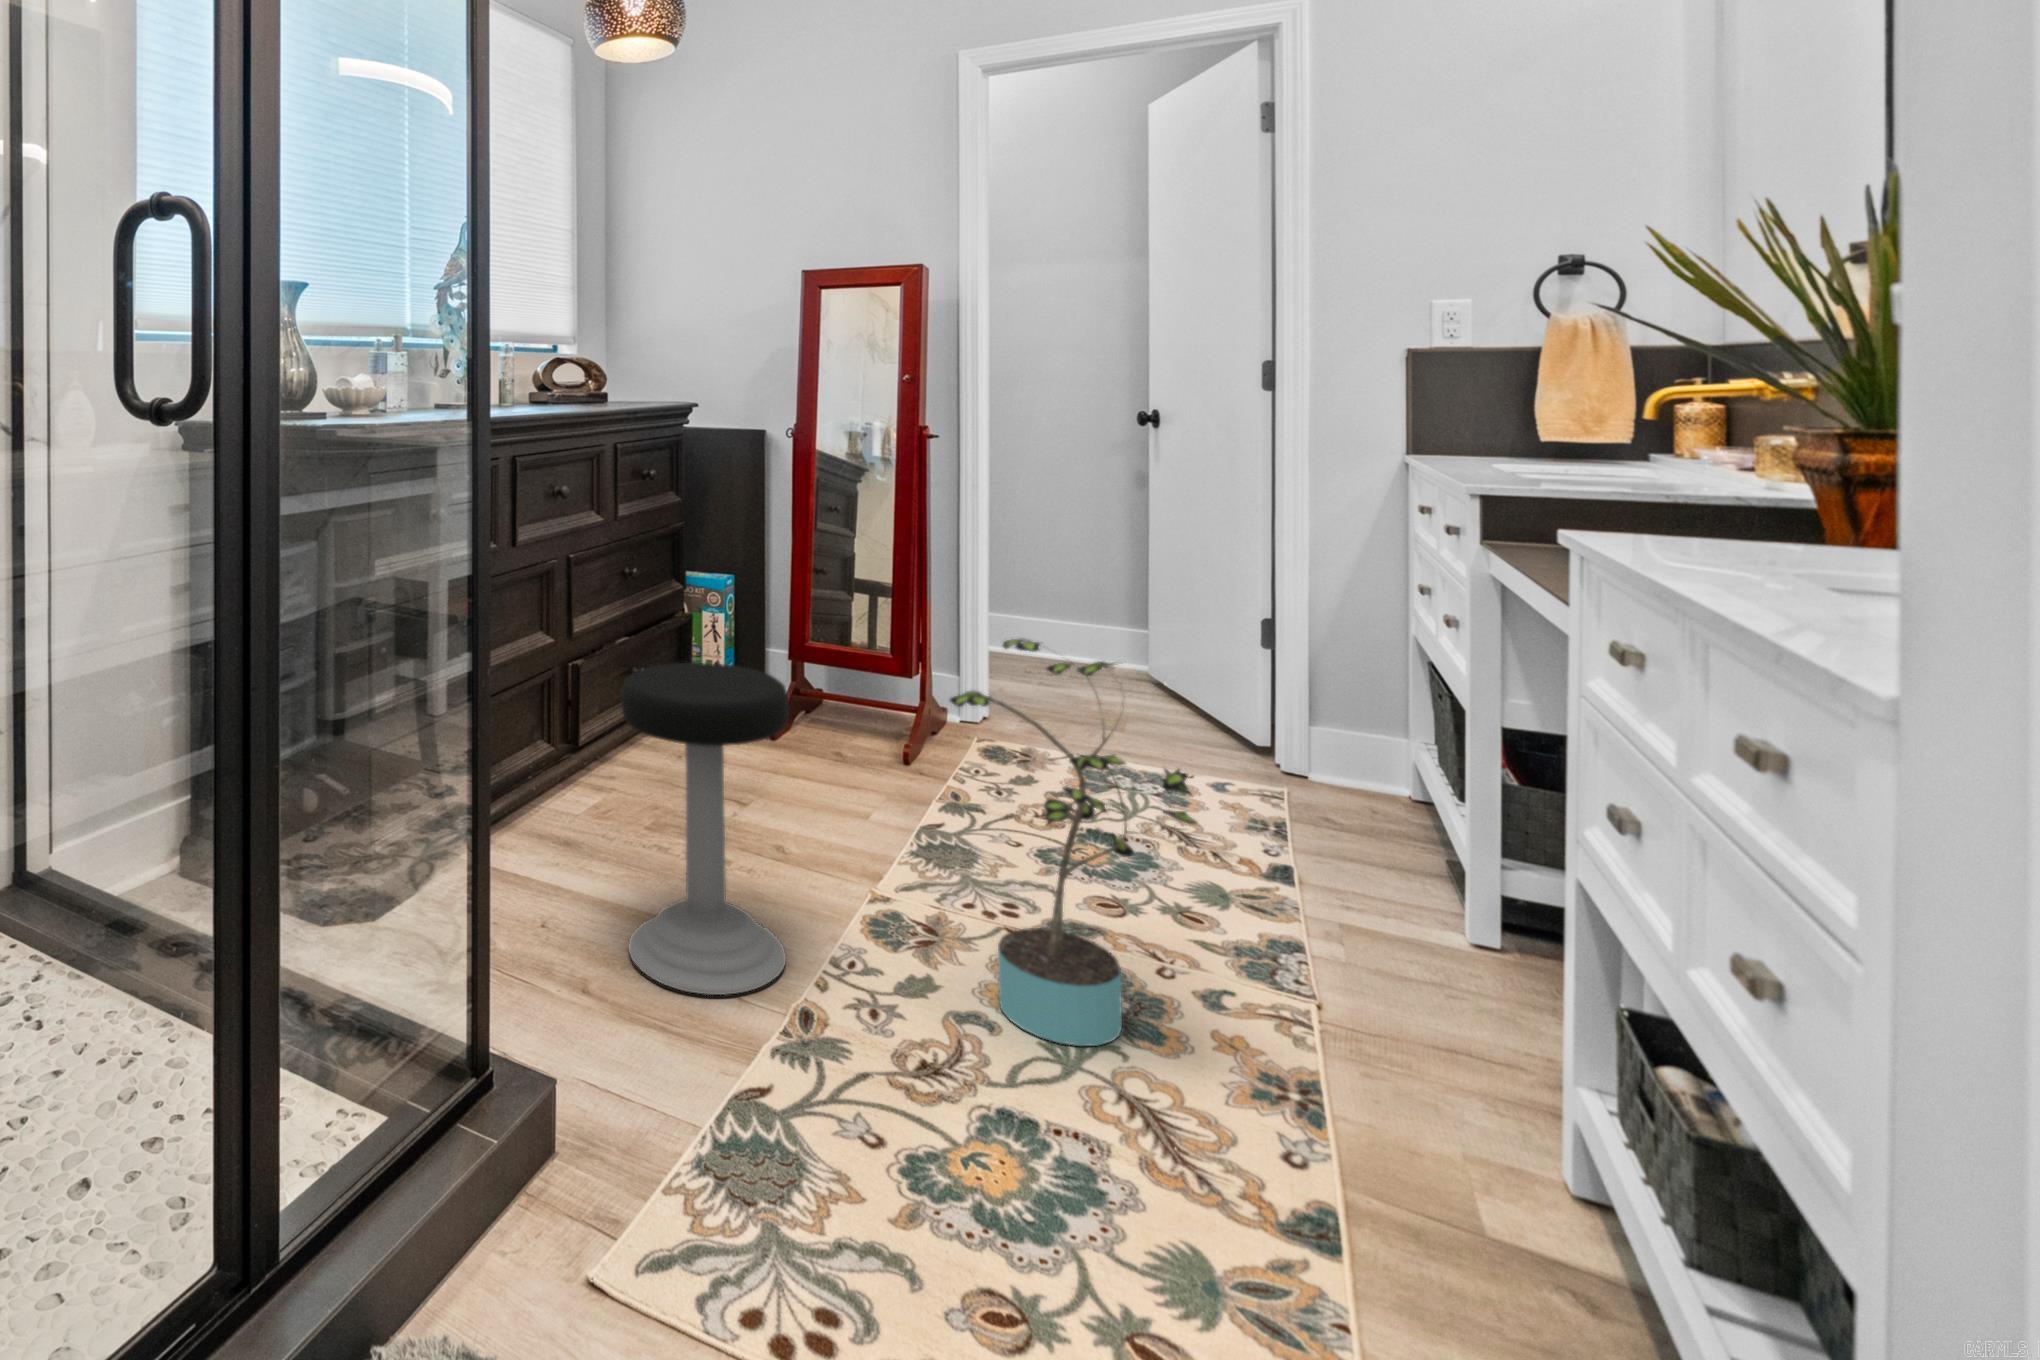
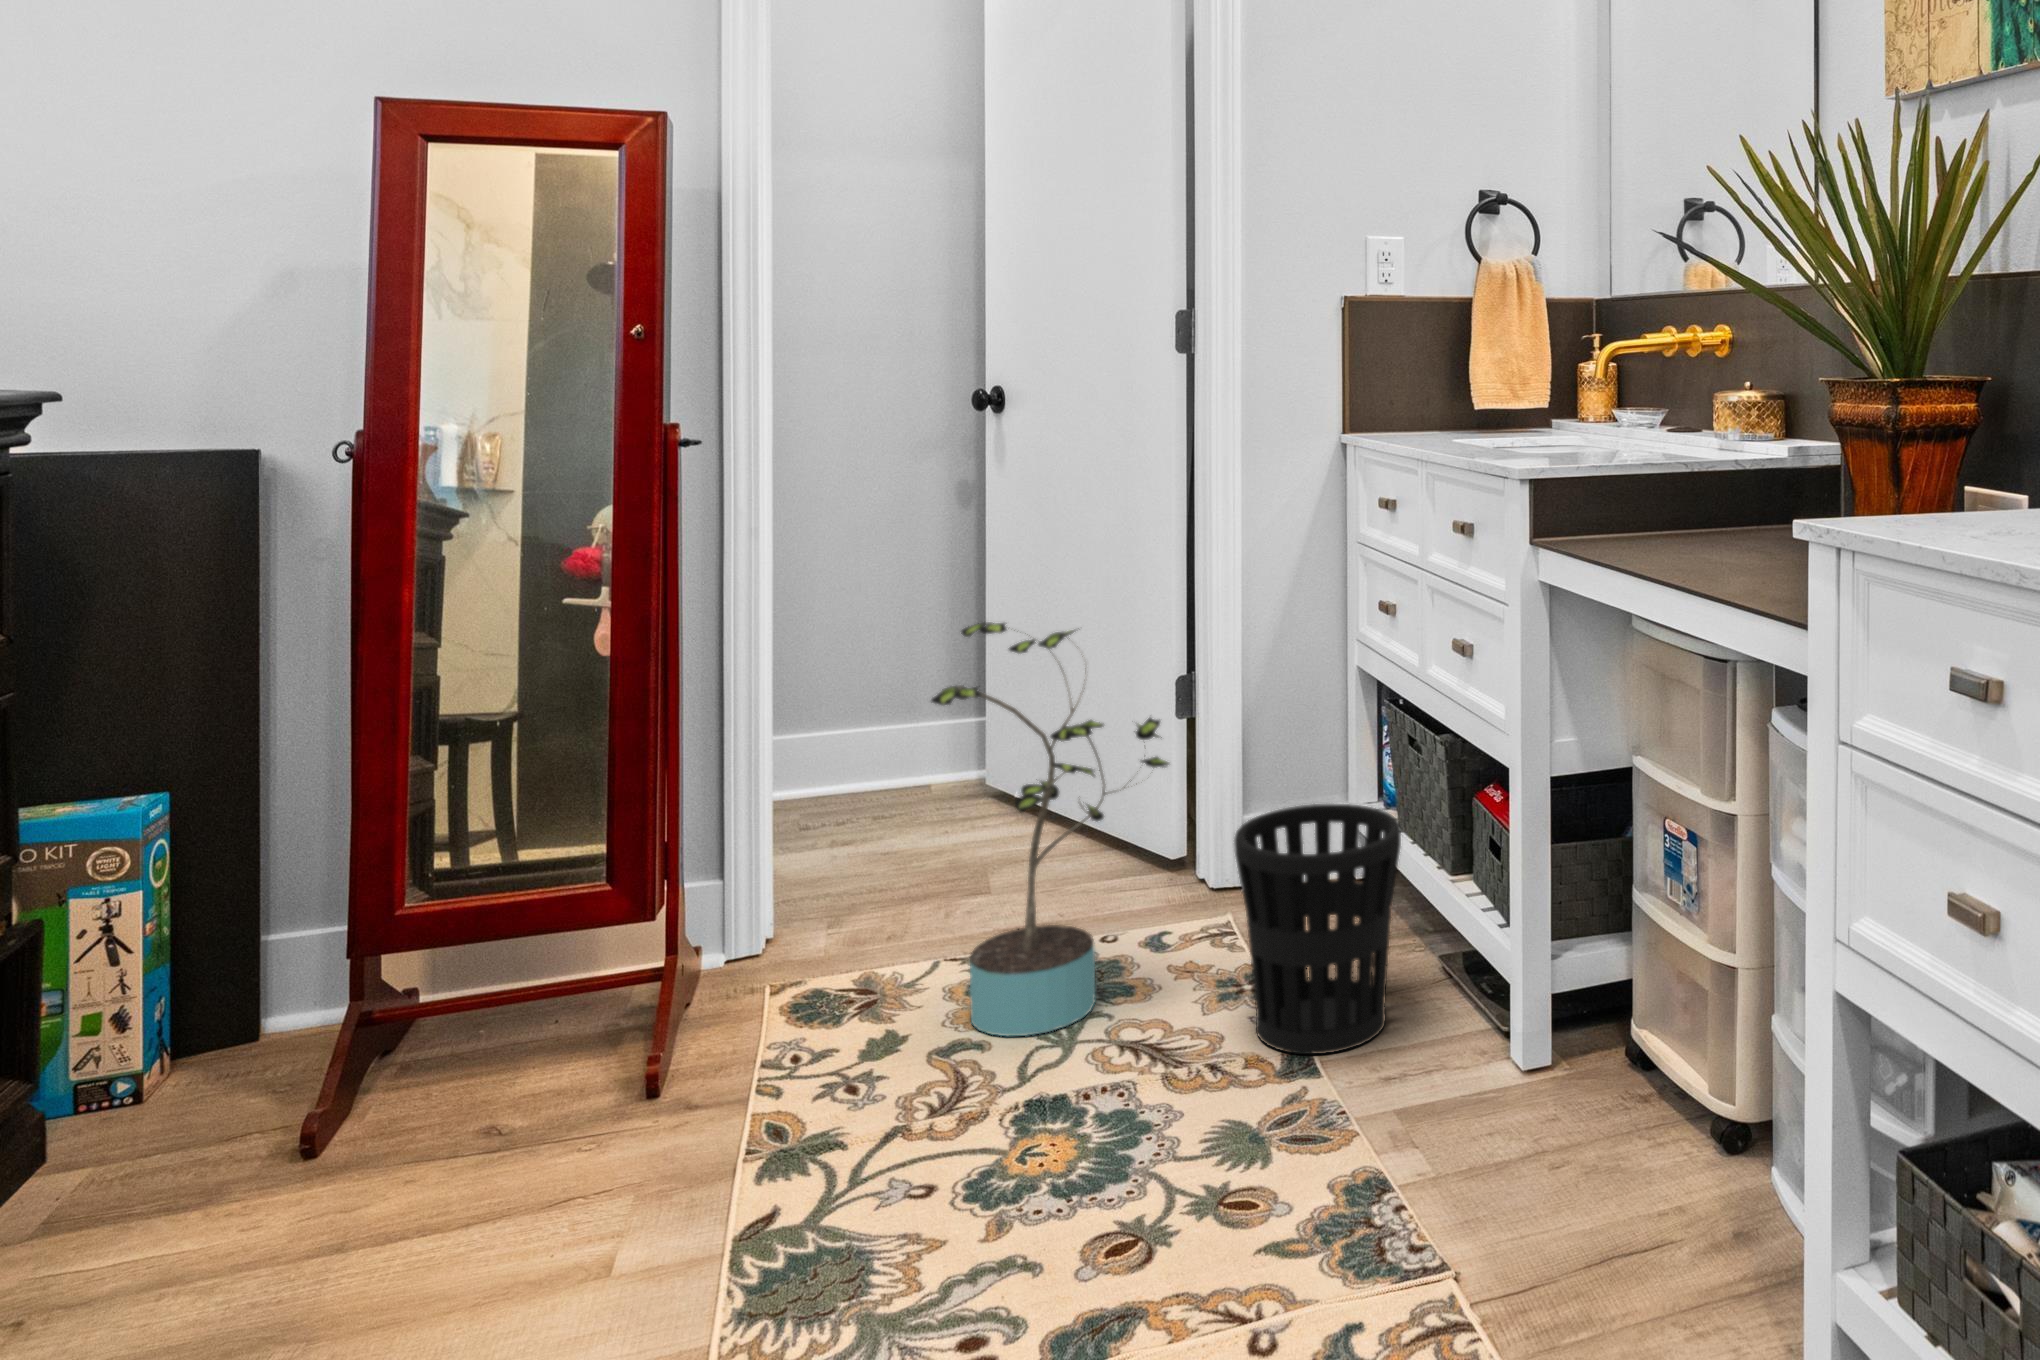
stool: present [621,663,789,995] -> none [444,732,712,1186]
wastebasket: none [1246,915,1484,1250] -> present [1234,804,1401,1054]

